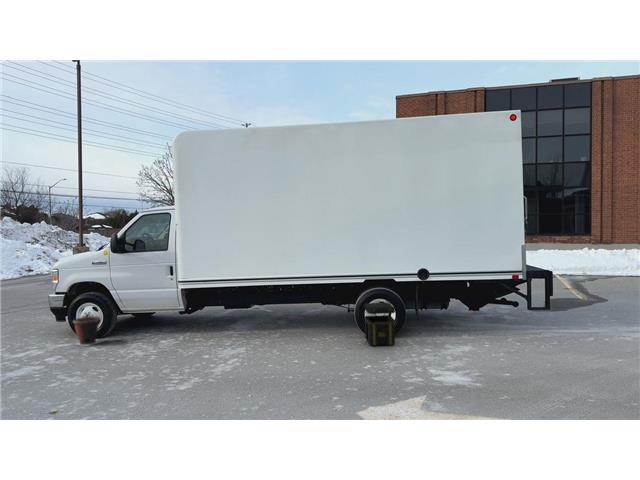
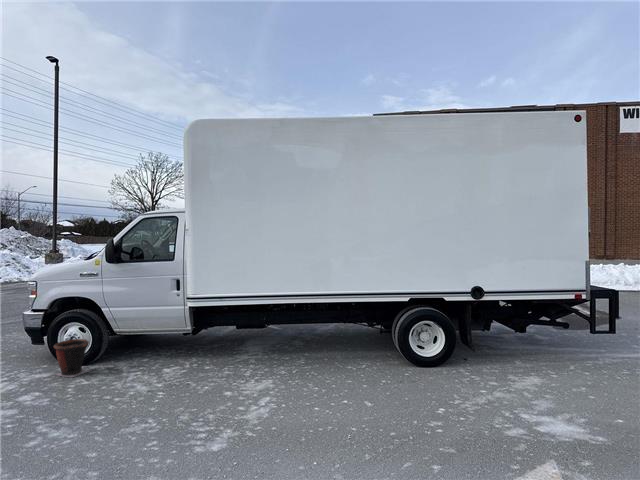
toolbox: present [364,303,396,346] -> none [410,325,450,377]

